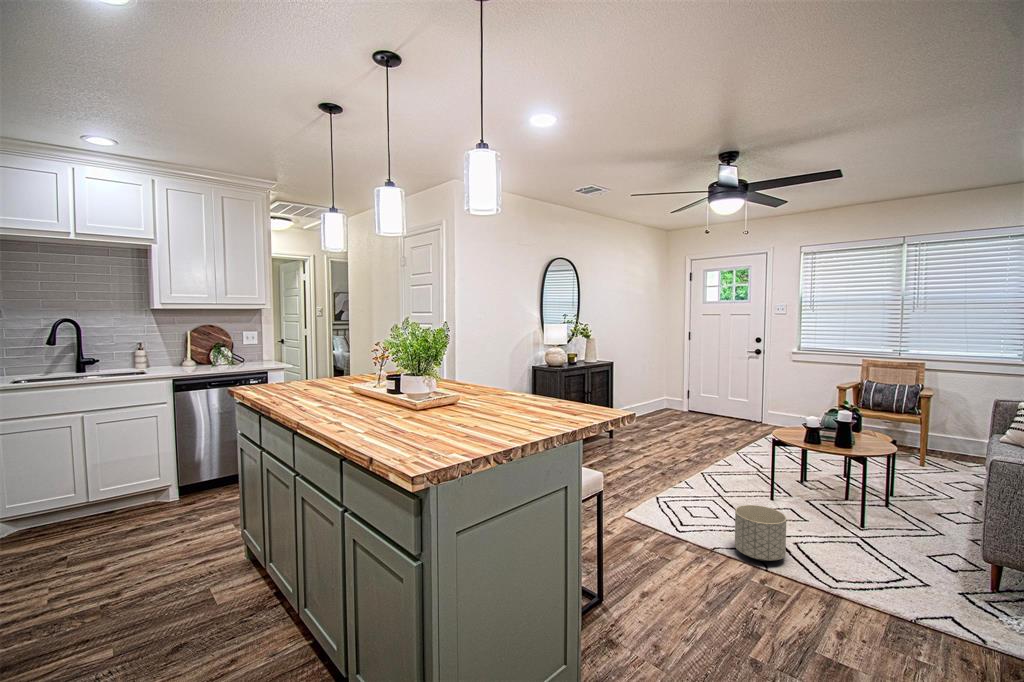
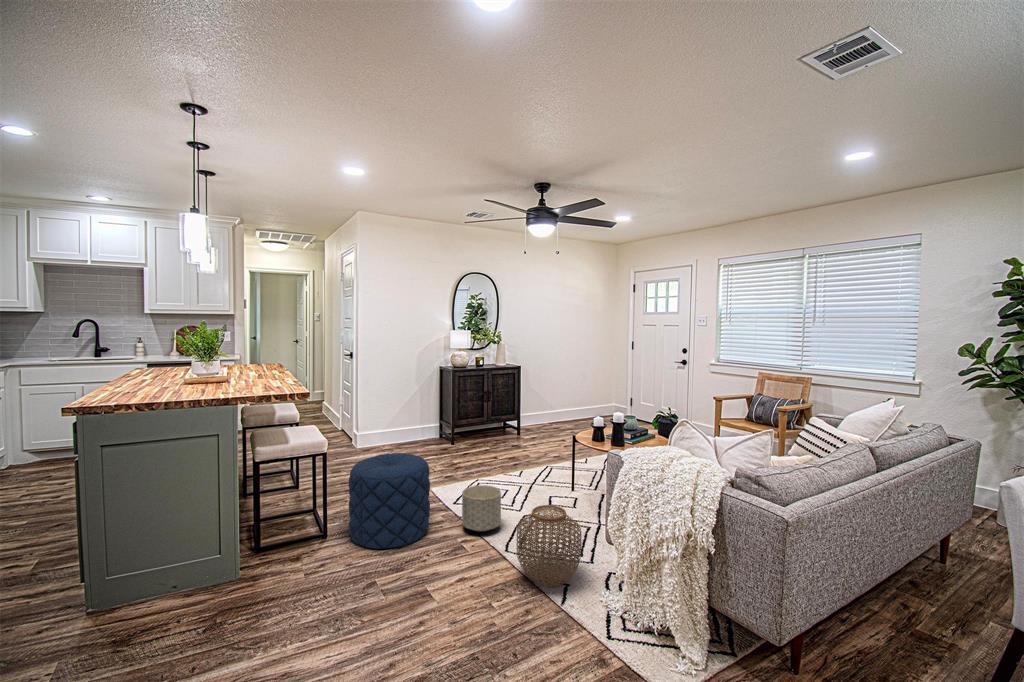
pouf: none [622,477,725,601] -> present [348,453,430,549]
woven basket: none [879,524,977,619] -> present [516,505,582,587]

